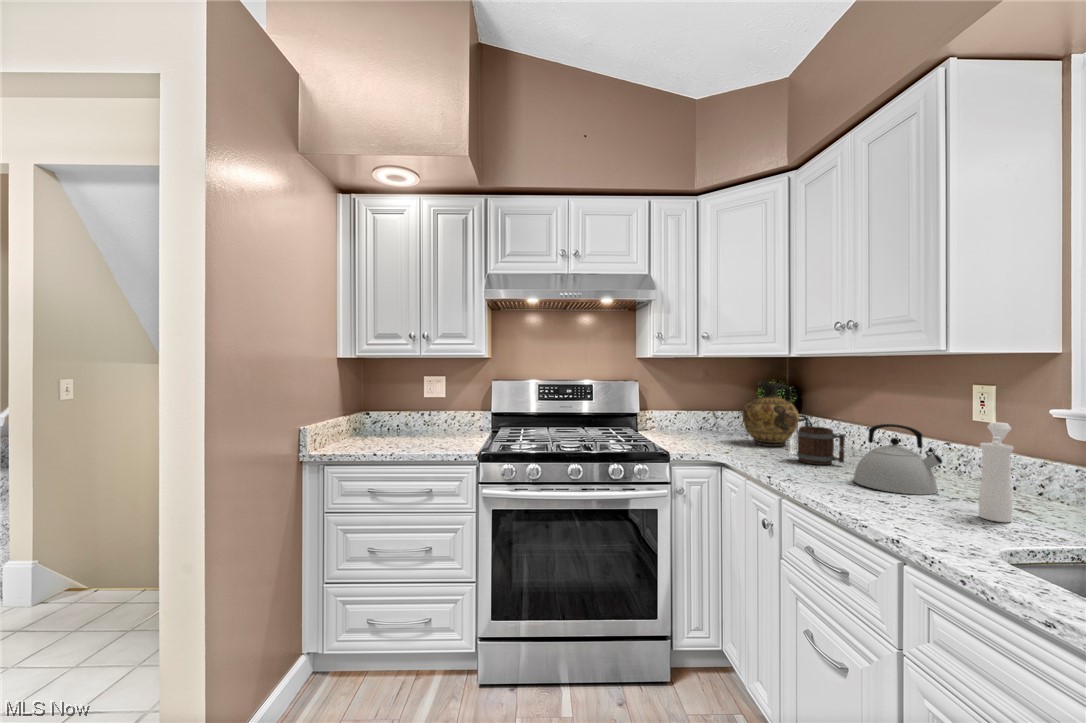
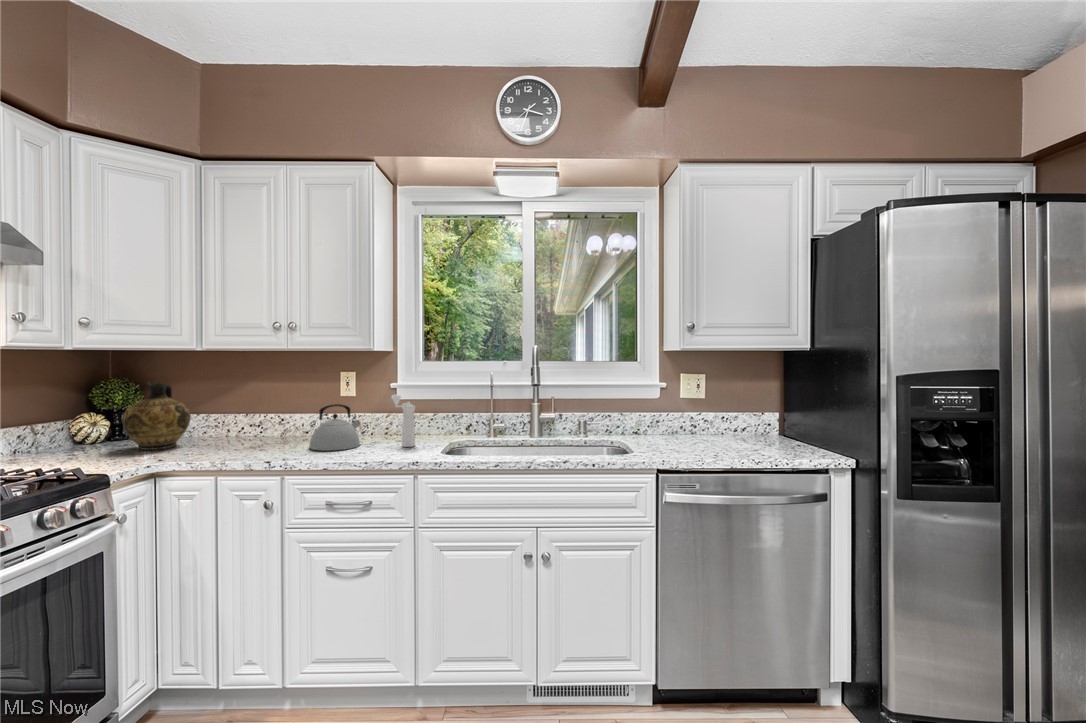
mug: present [797,426,845,465] -> none [233,417,274,450]

